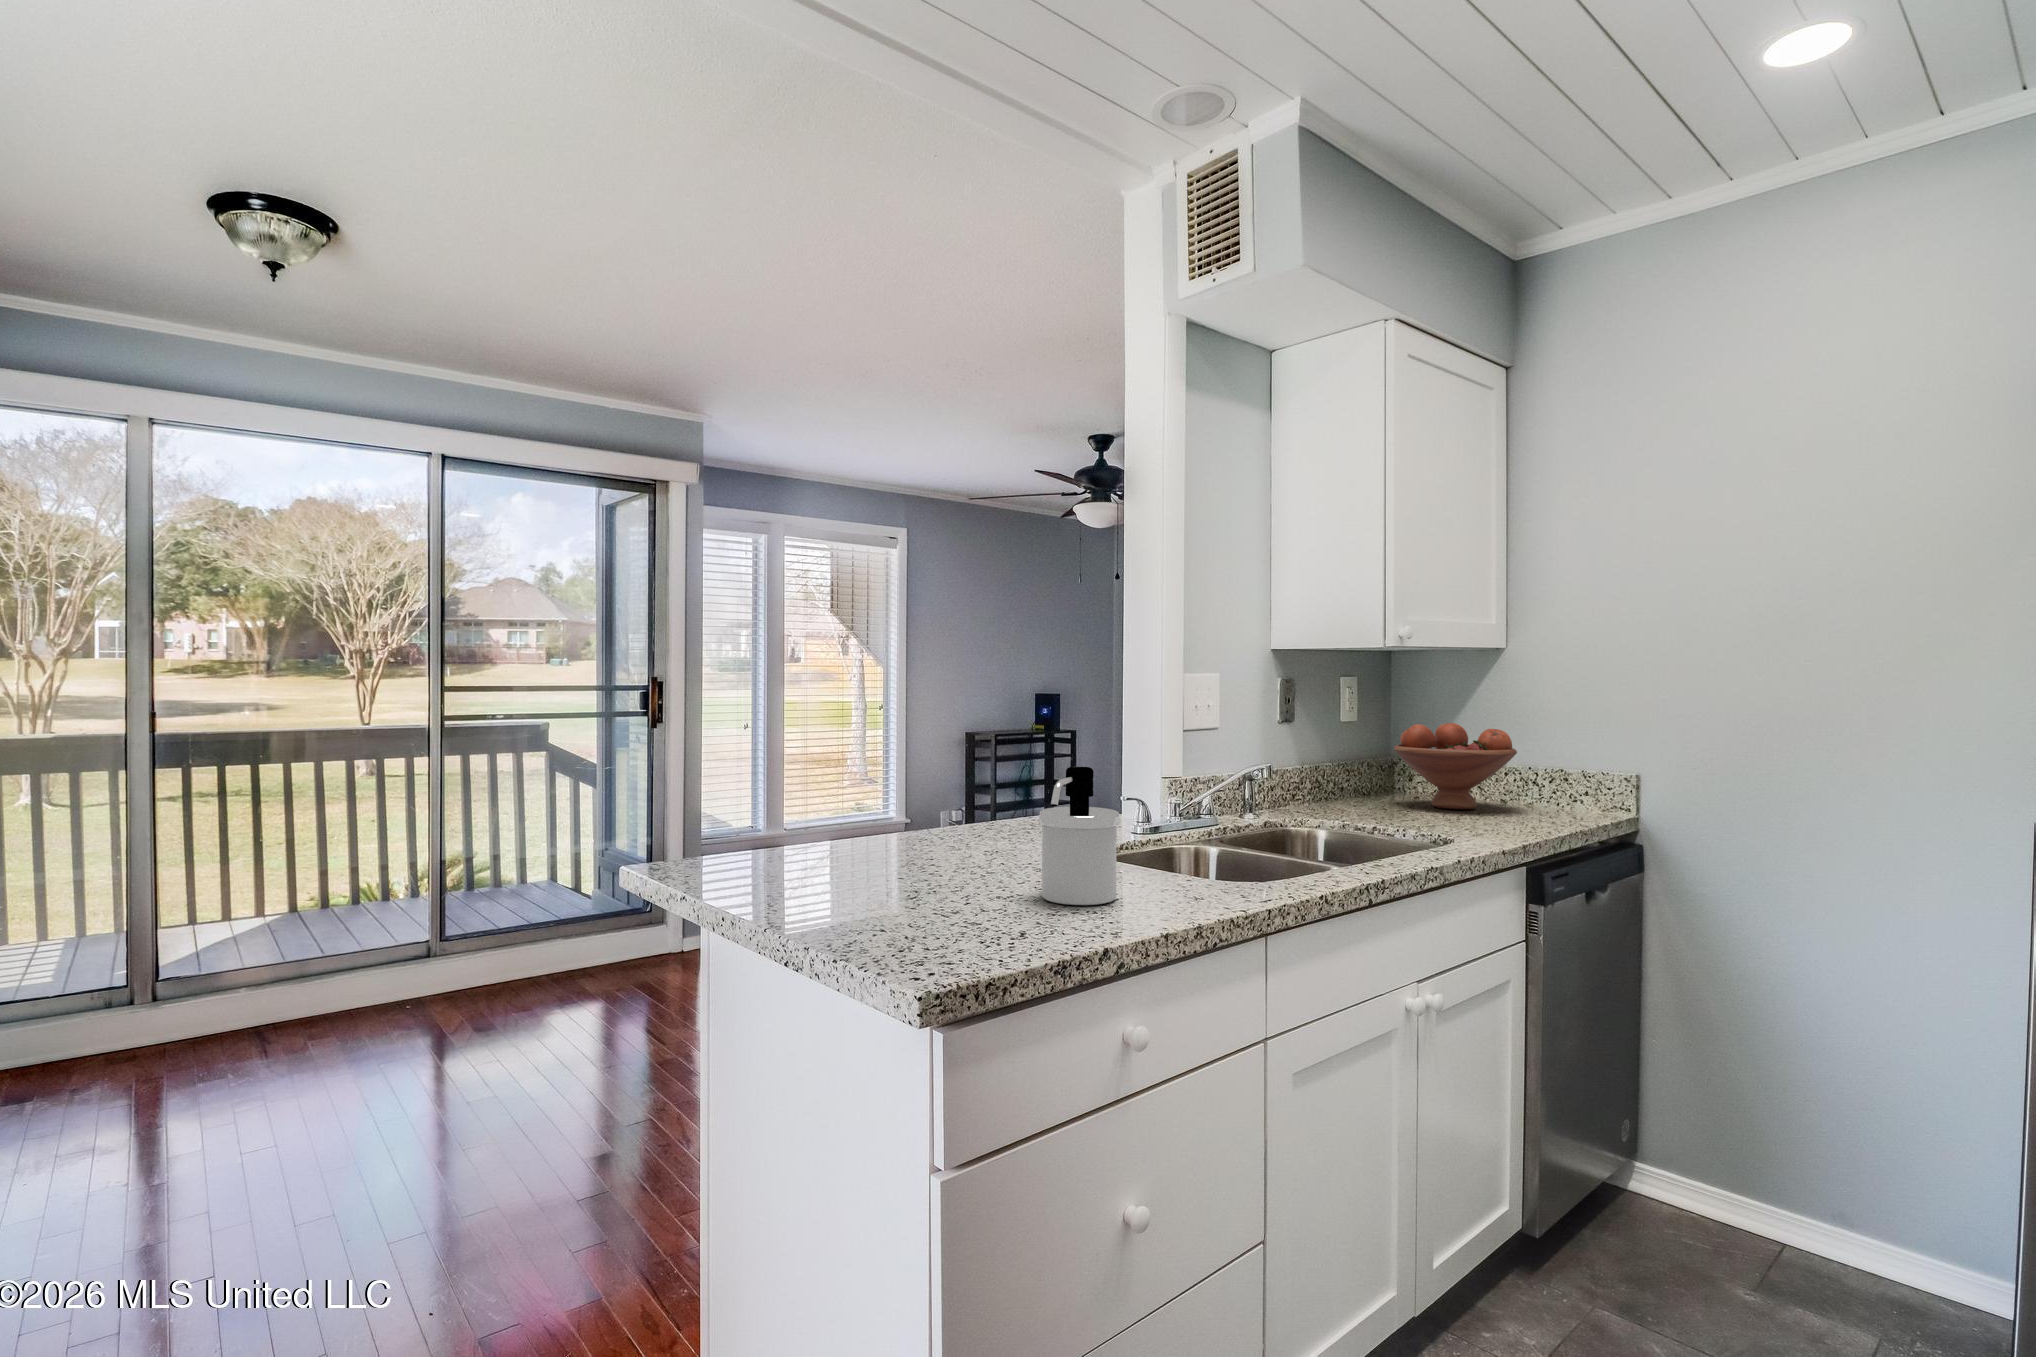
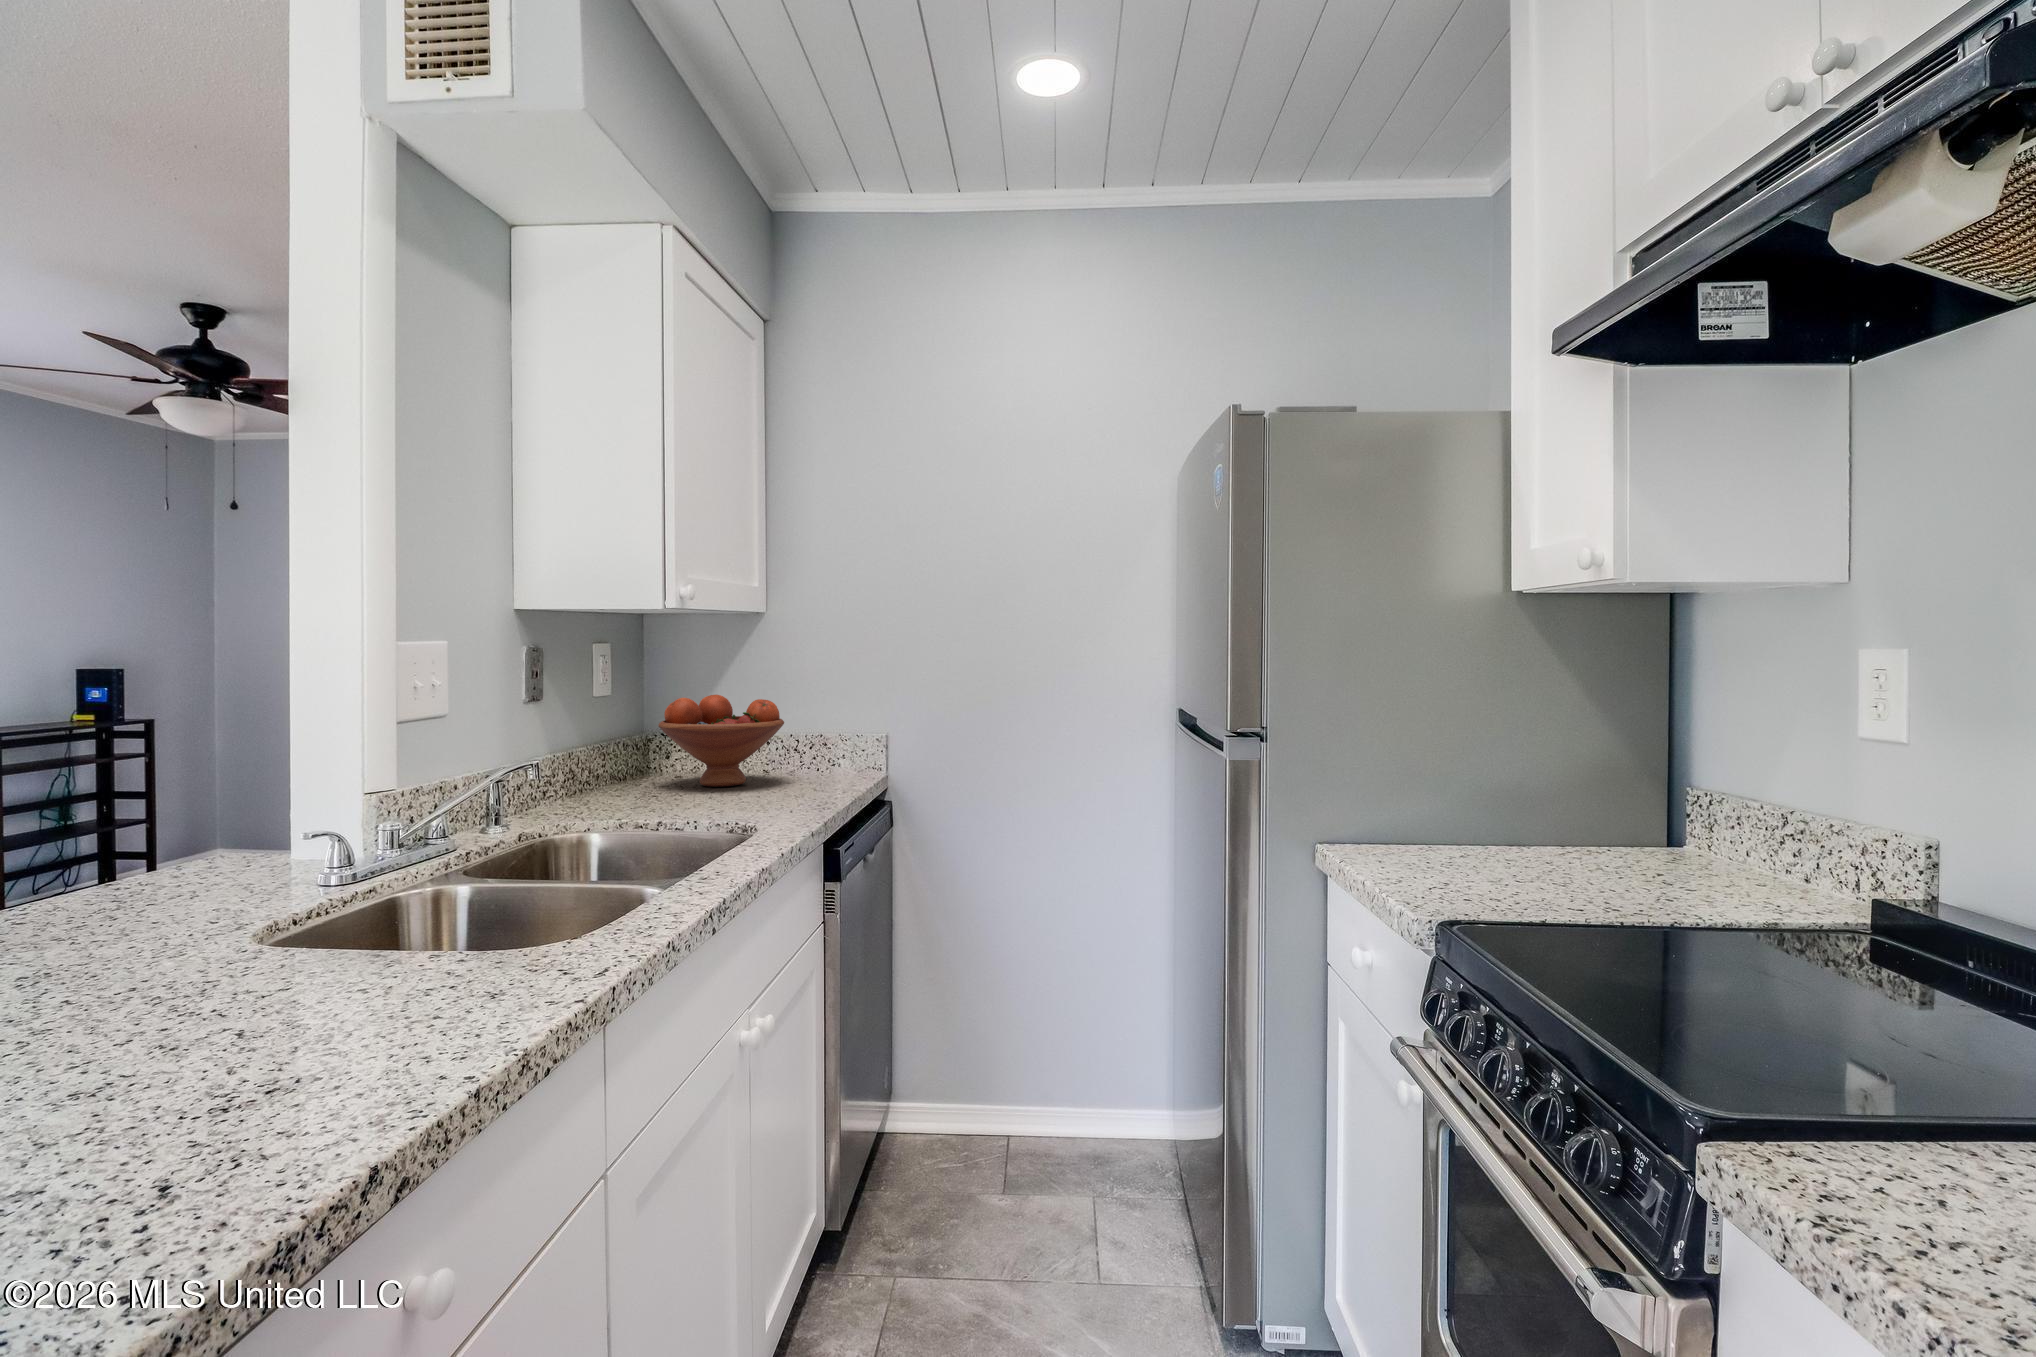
soap dispenser: present [1039,767,1119,905] -> none [170,812,352,1074]

